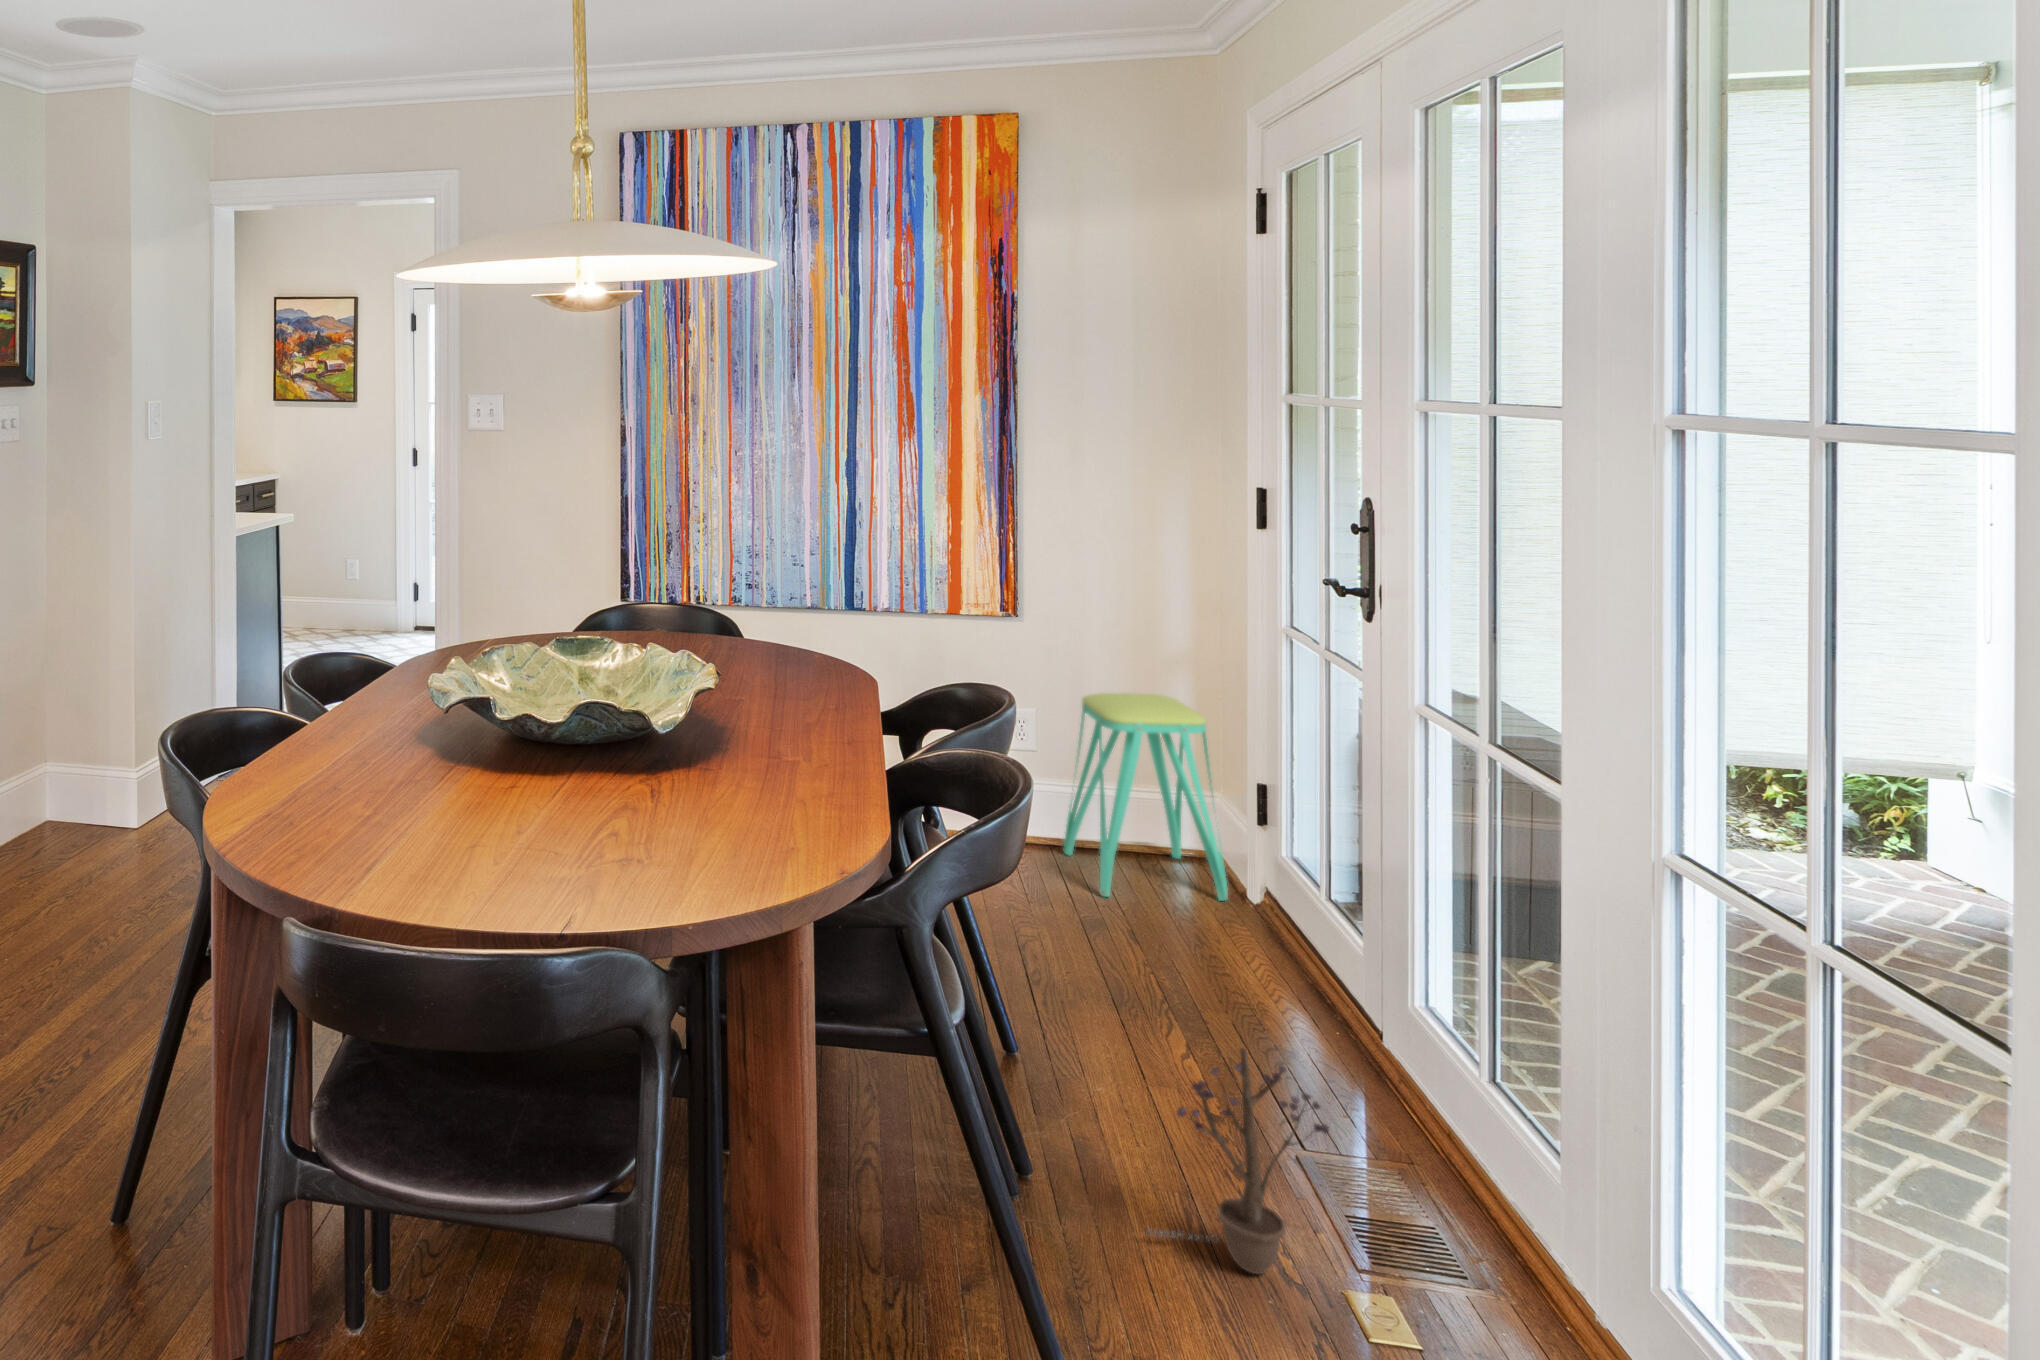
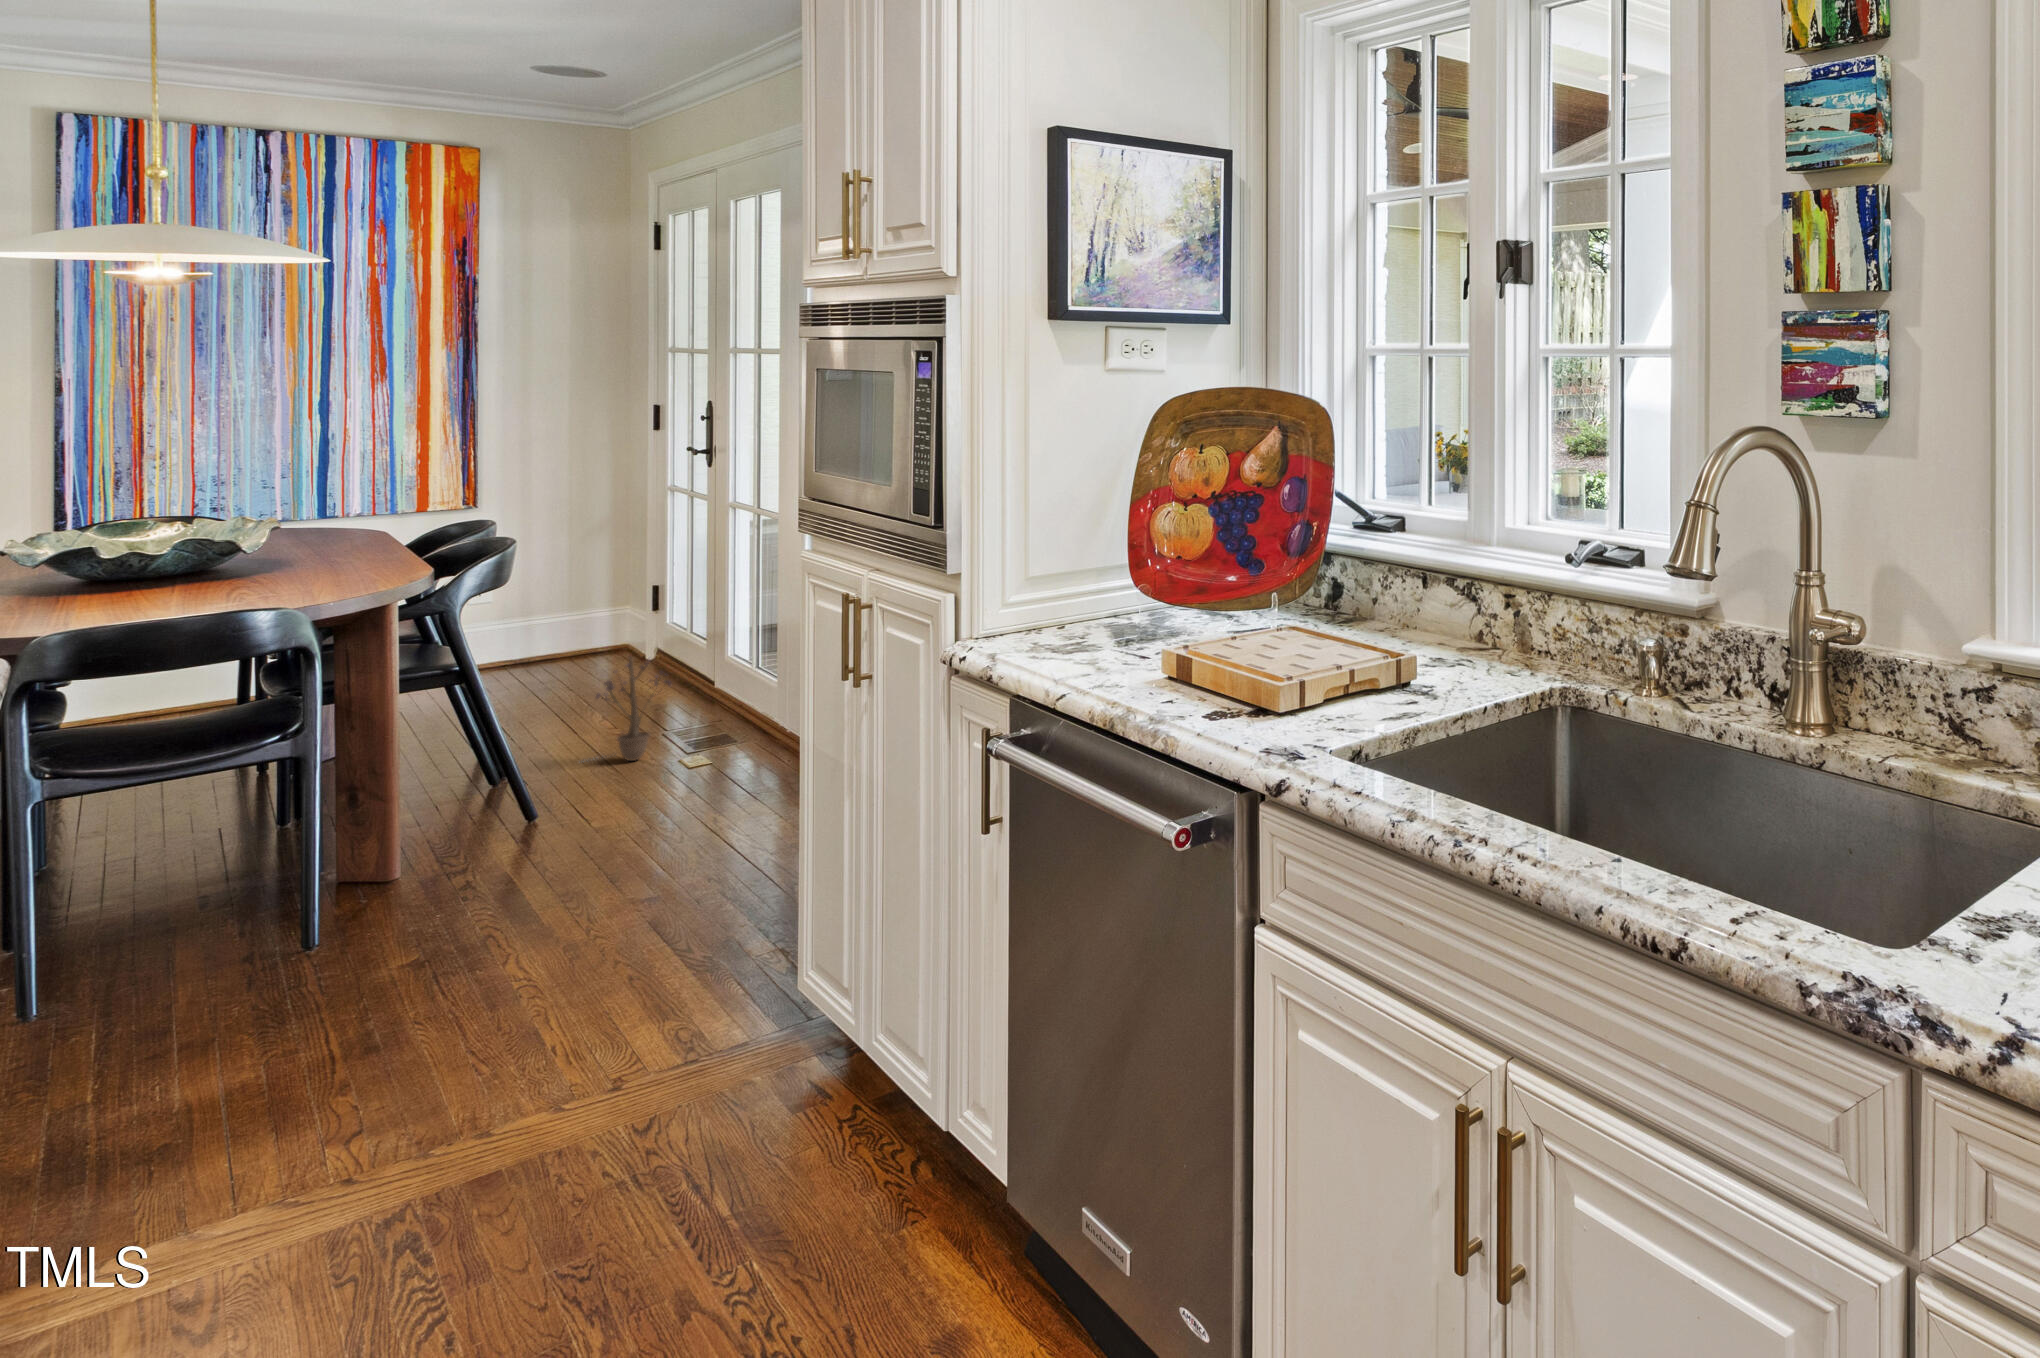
stool: present [1064,693,1228,901] -> none [513,548,632,678]

